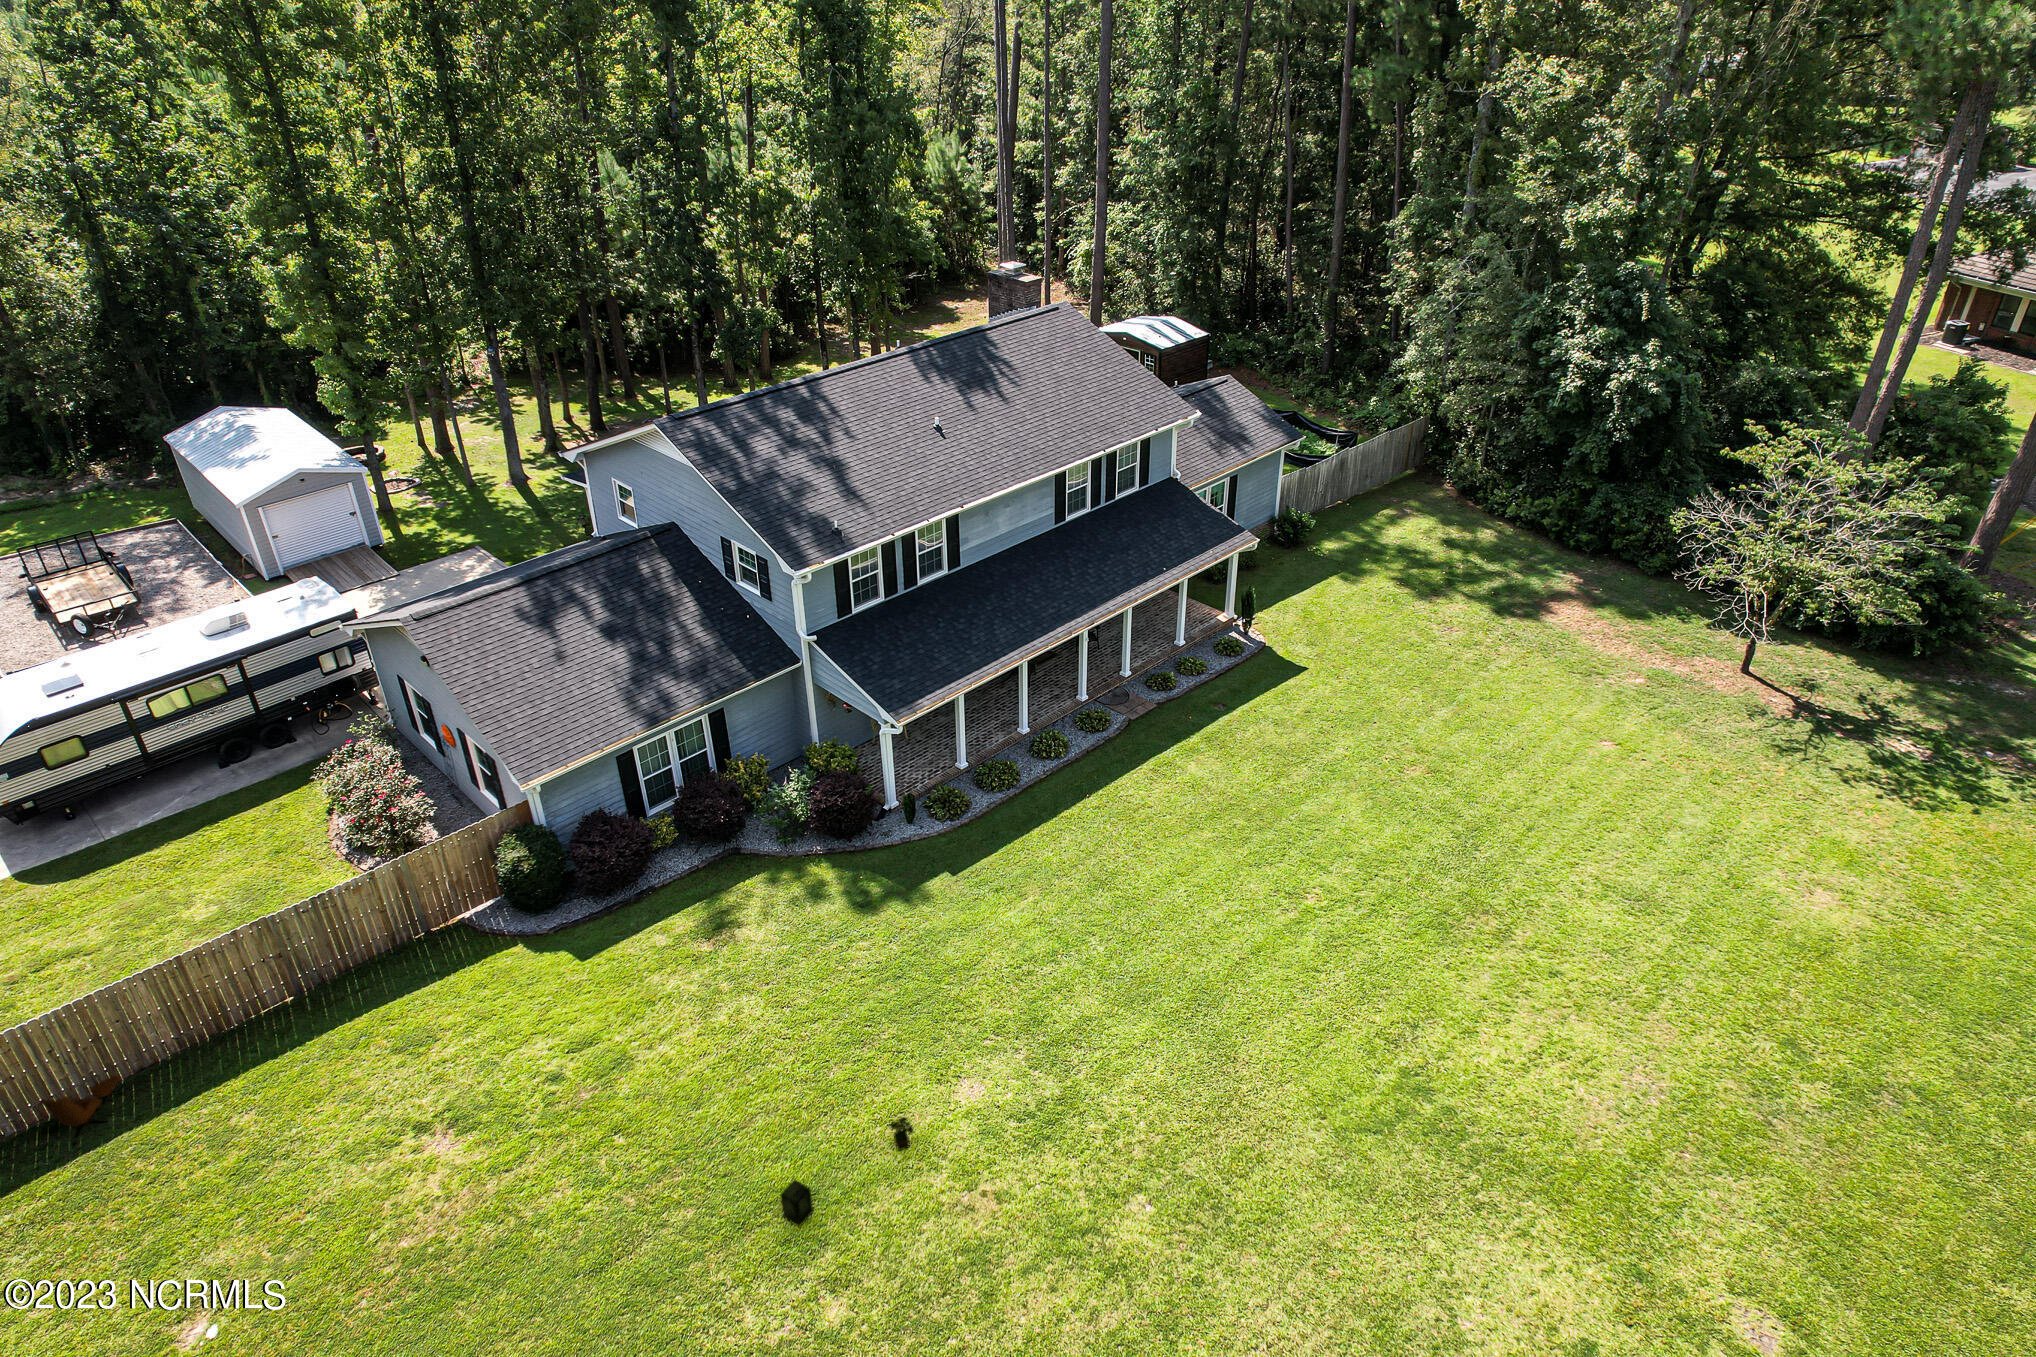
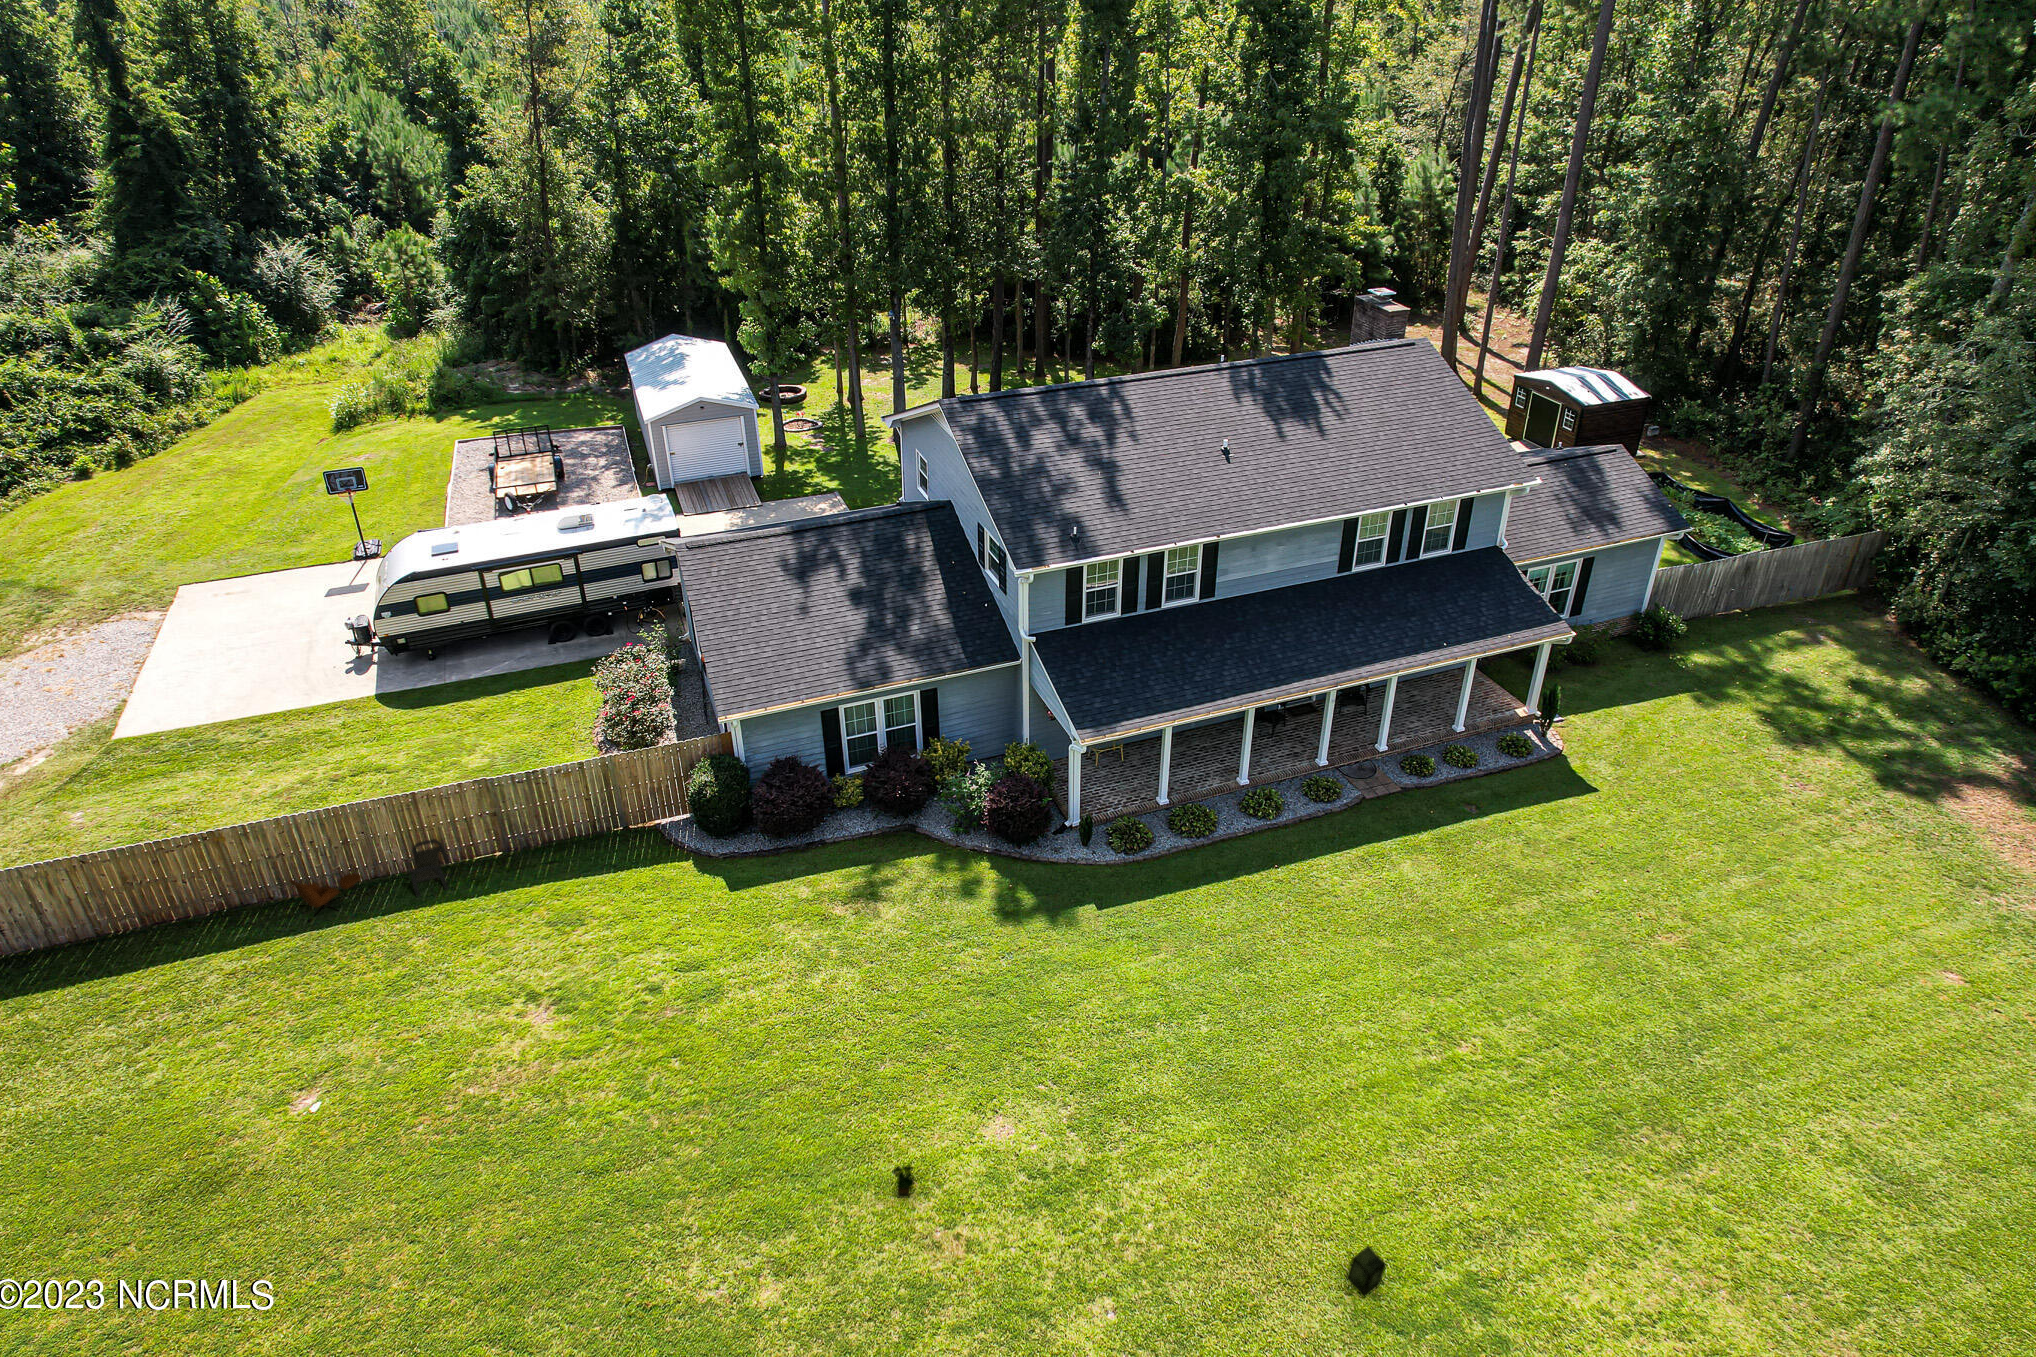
bench: none [178,1008,243,1078] -> present [411,839,449,897]
storage box: present [780,1180,814,1227] -> present [1346,1246,1386,1297]

